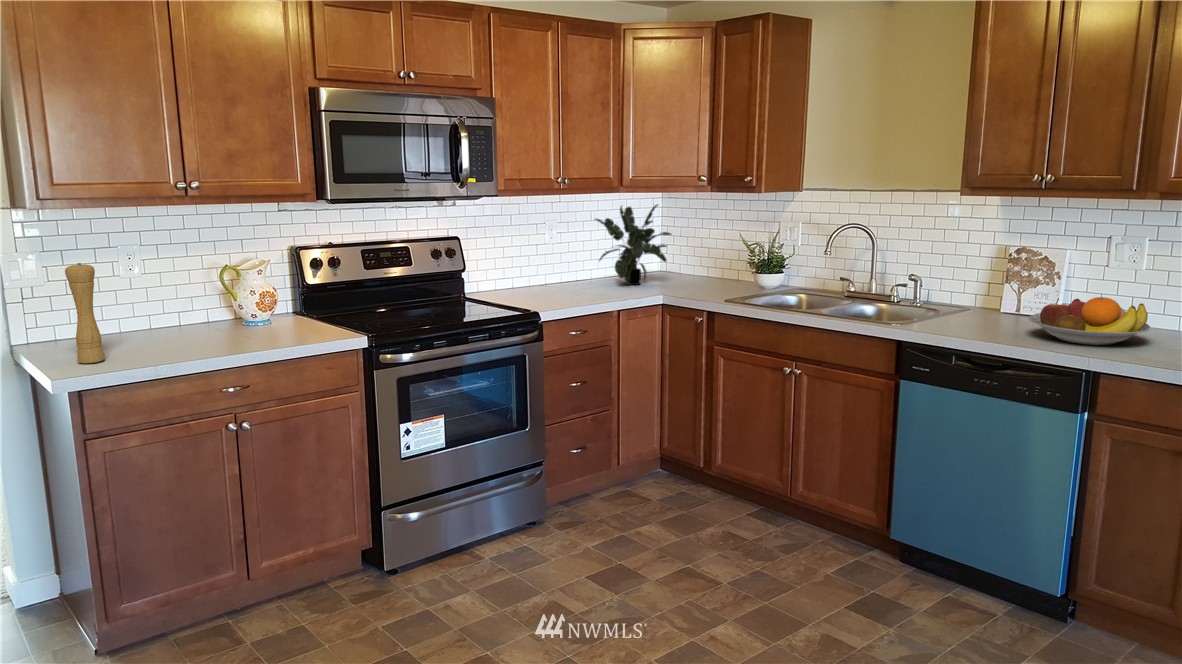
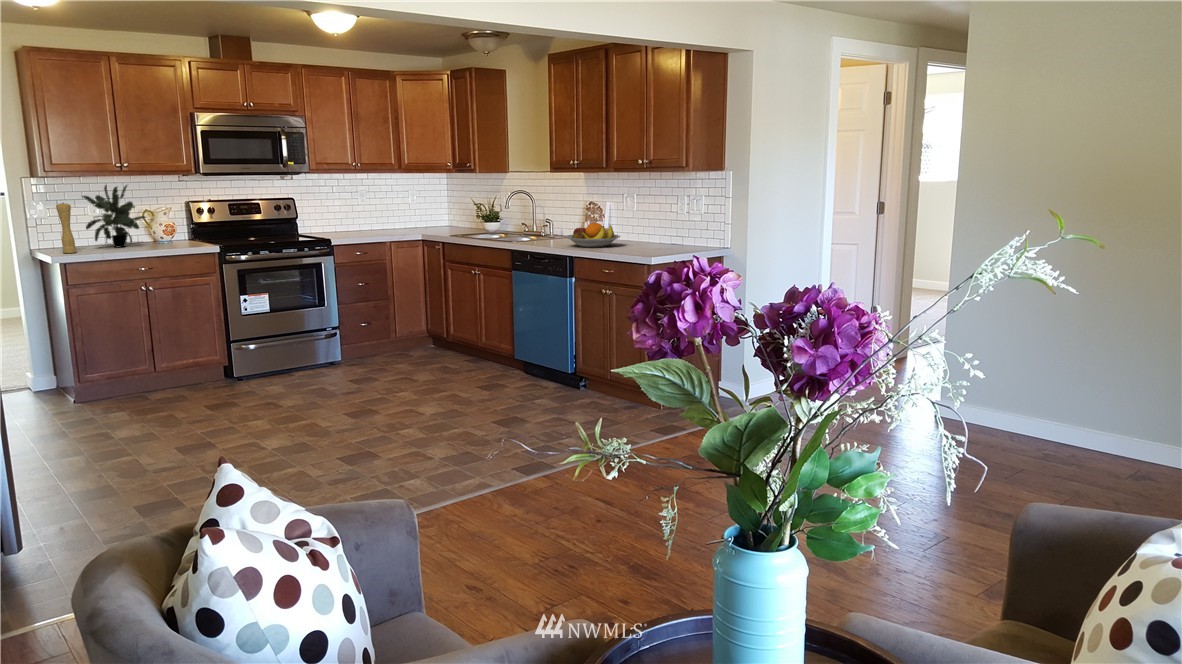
potted plant: present [595,205,671,285] -> present [82,185,146,247]

